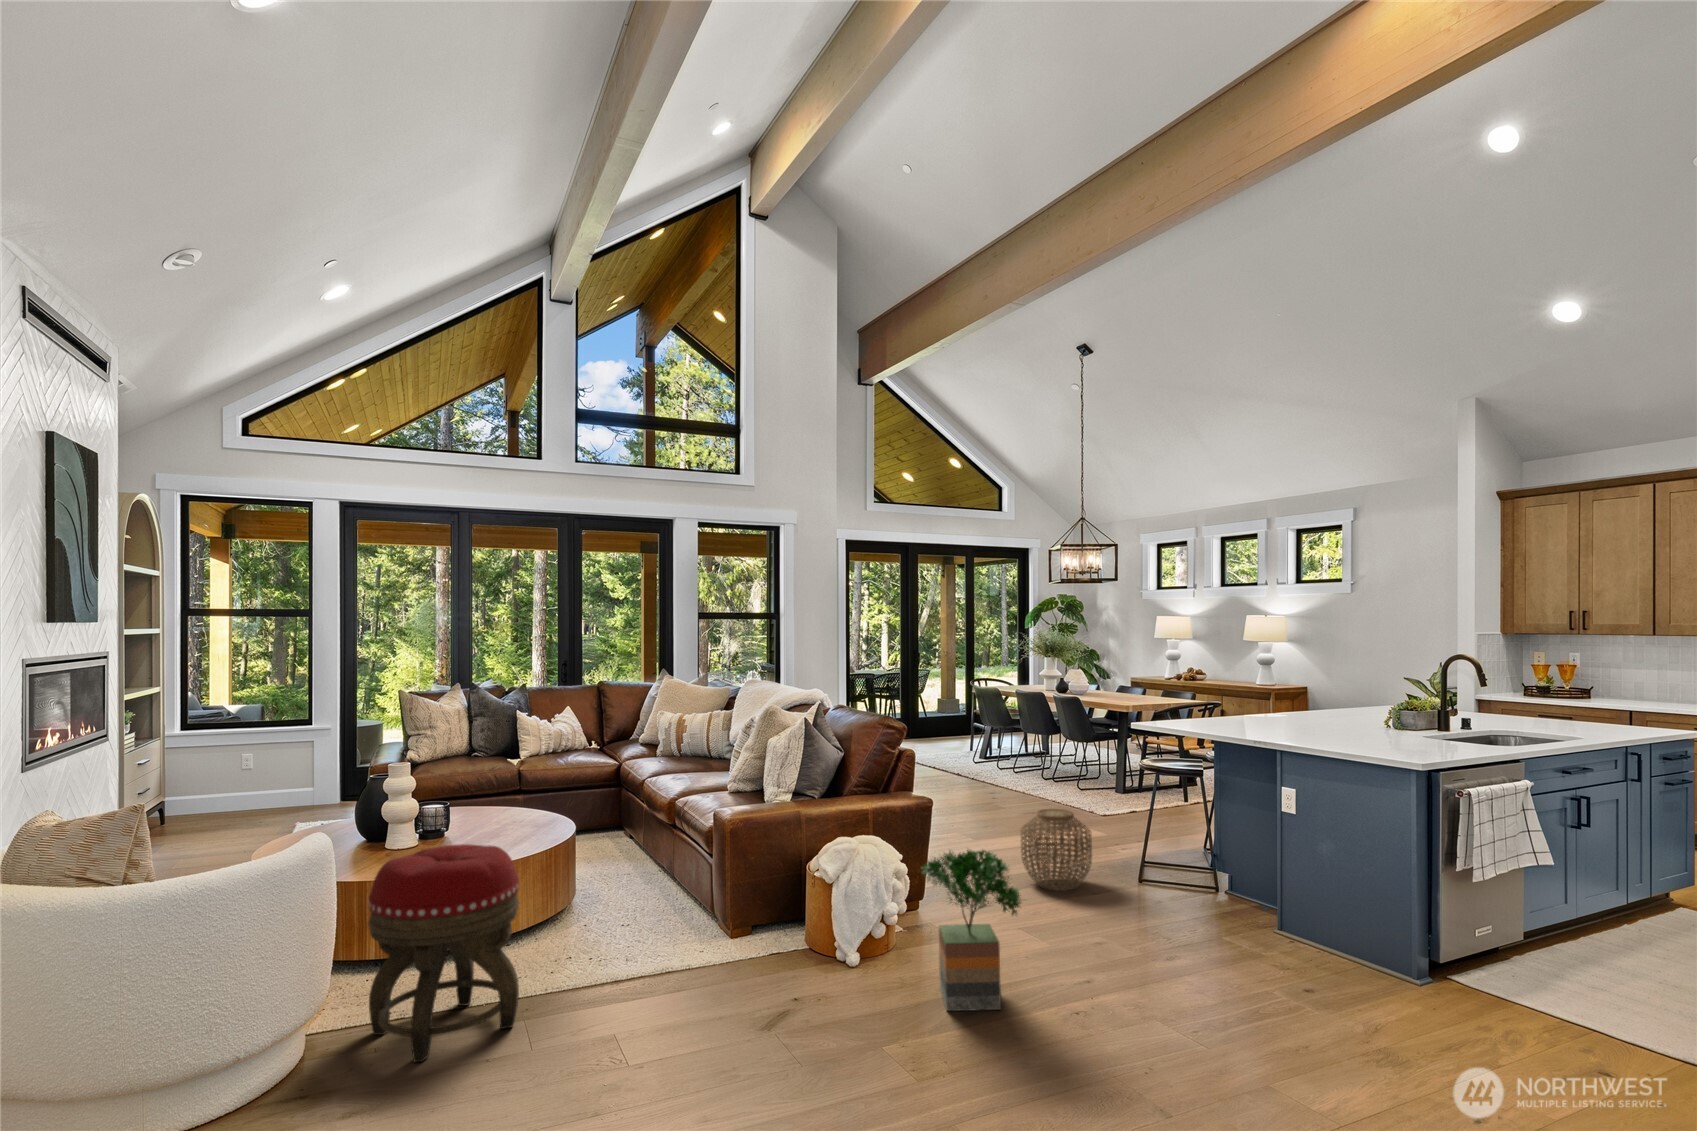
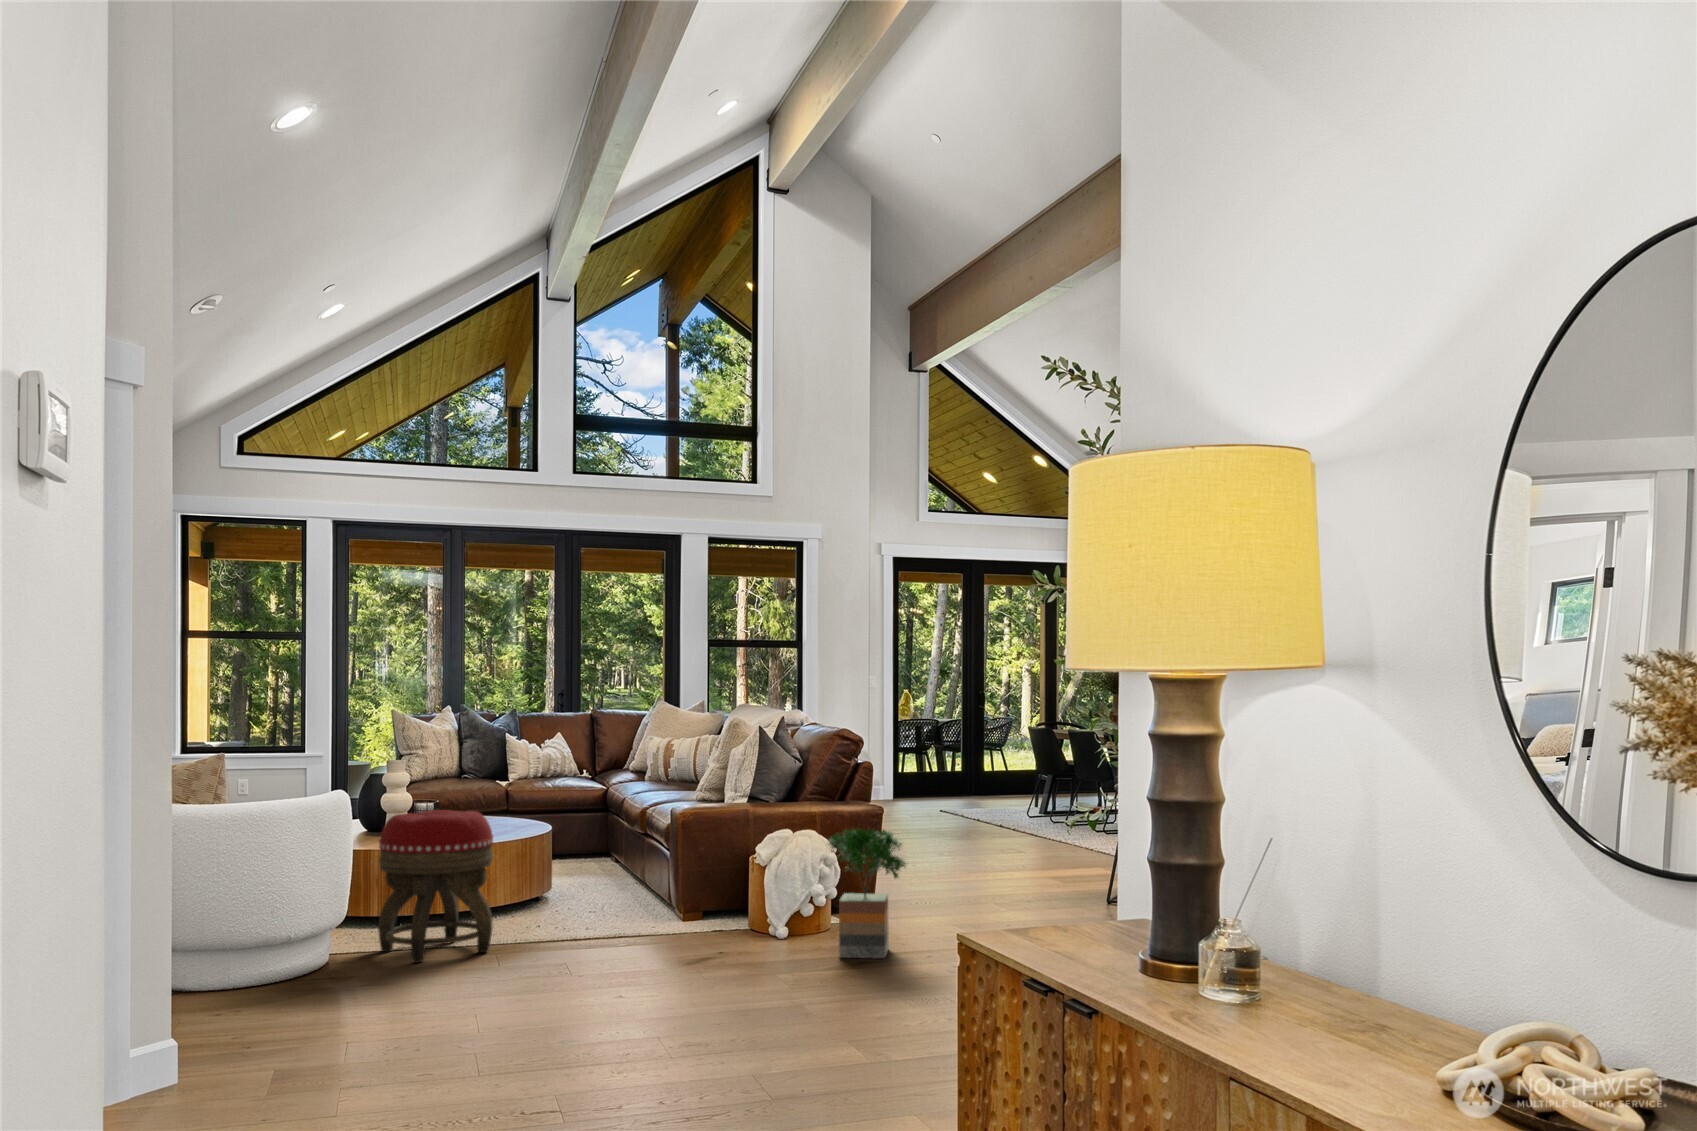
woven basket: present [1021,809,1092,891] -> none [980,827,1049,904]

